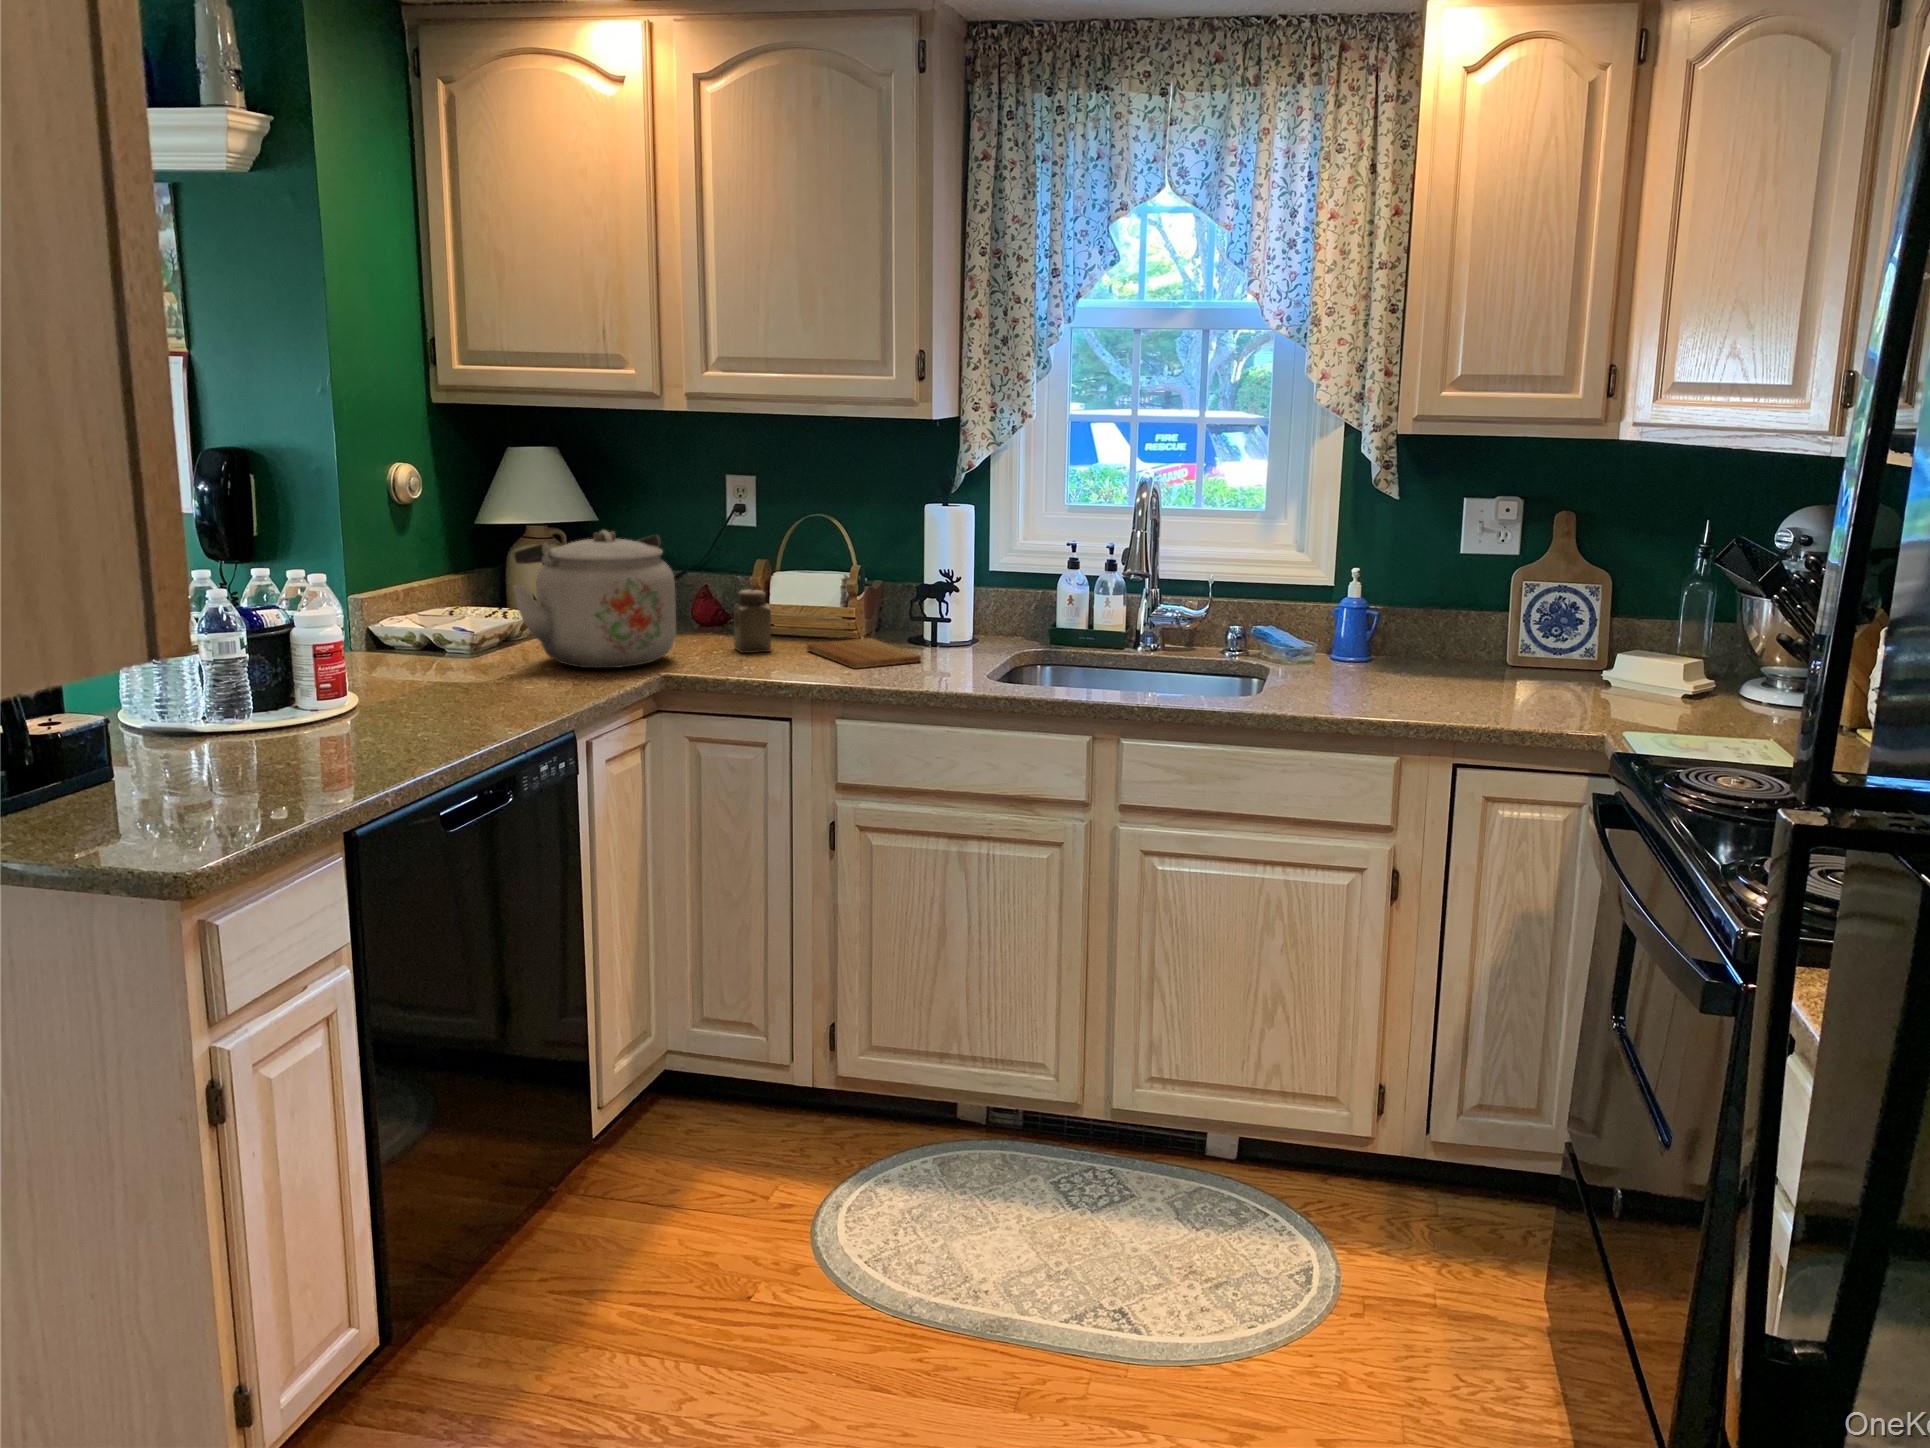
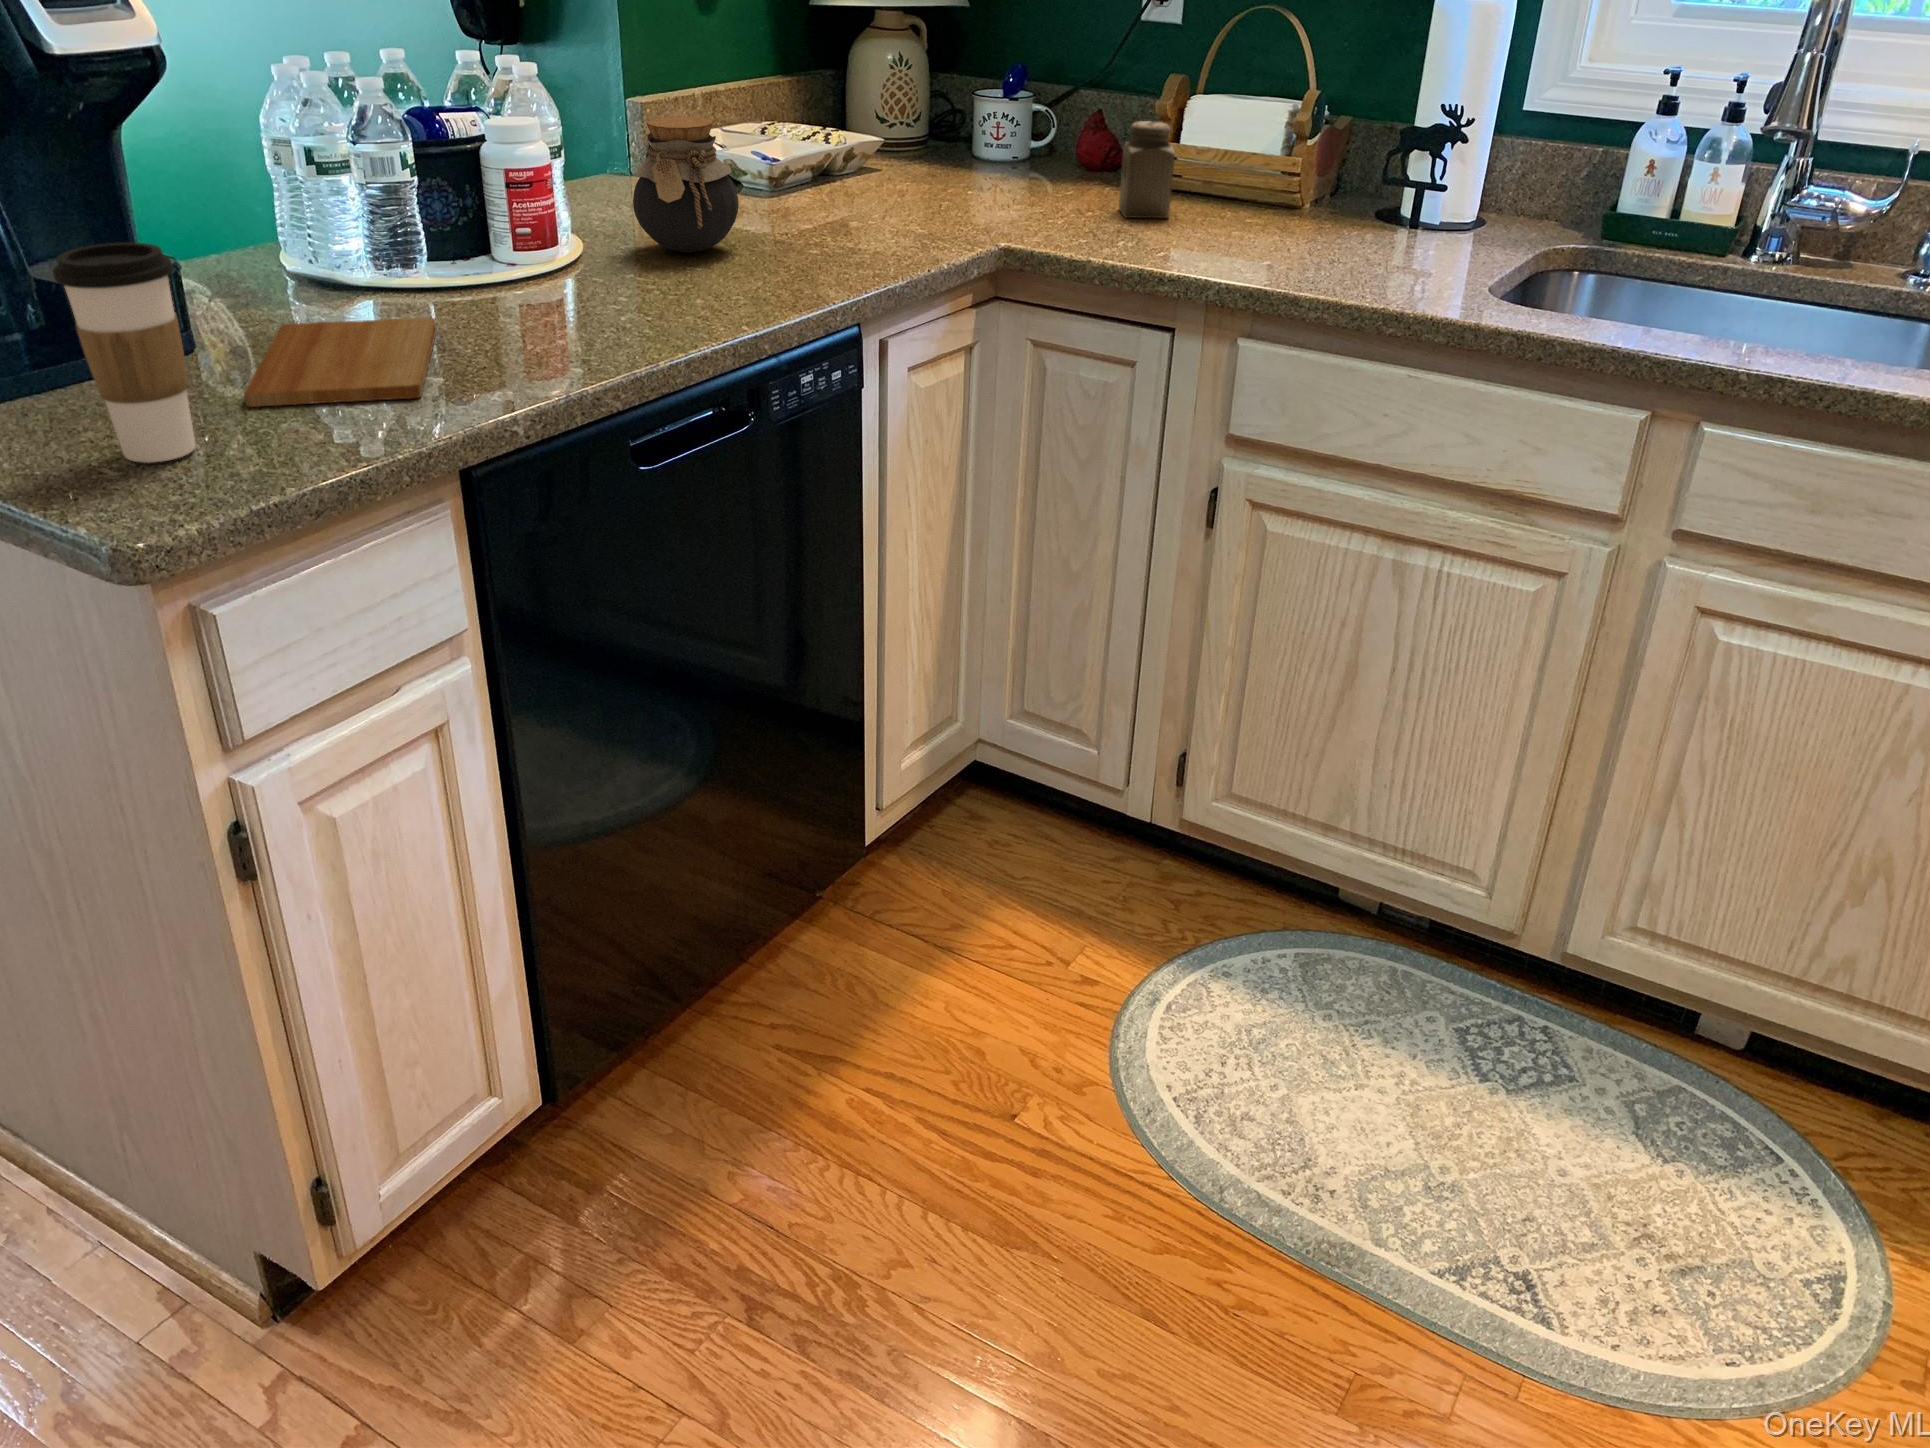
kettle: present [513,530,676,668] -> none [808,18,1038,229]
jar: none [392,601,471,694] -> present [633,116,739,252]
cutting board: present [807,638,921,668] -> present [244,318,437,407]
coffee cup: none [82,690,164,834] -> present [53,243,196,463]

